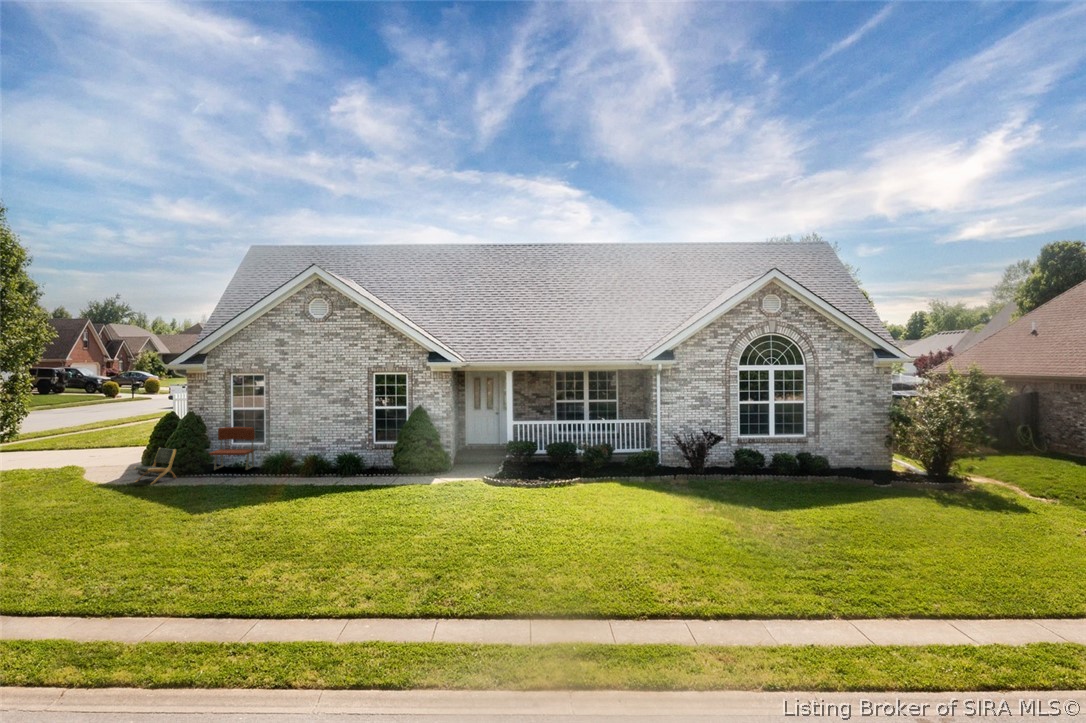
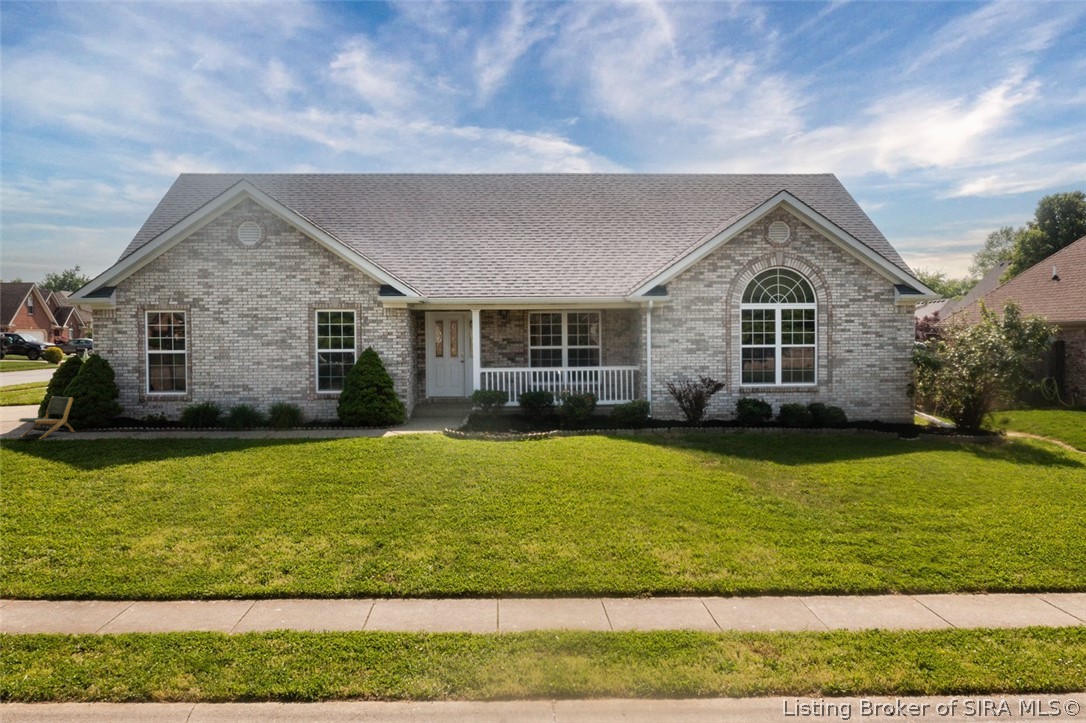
bench: present [209,427,255,470] -> none [116,373,174,424]

